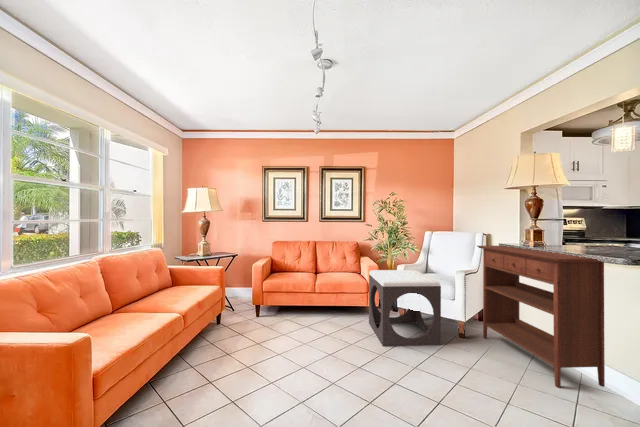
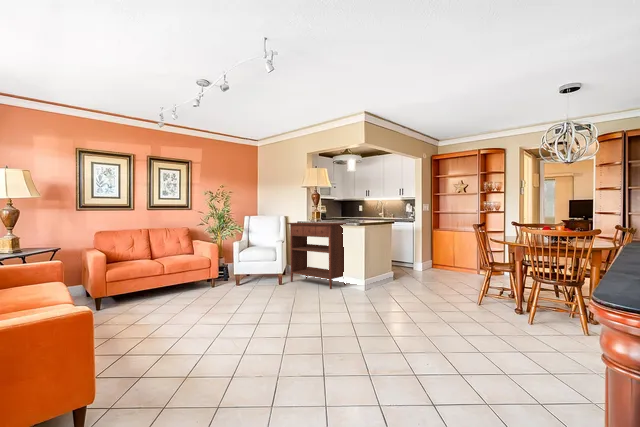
footstool: present [369,270,441,346] -> none [214,244,271,297]

